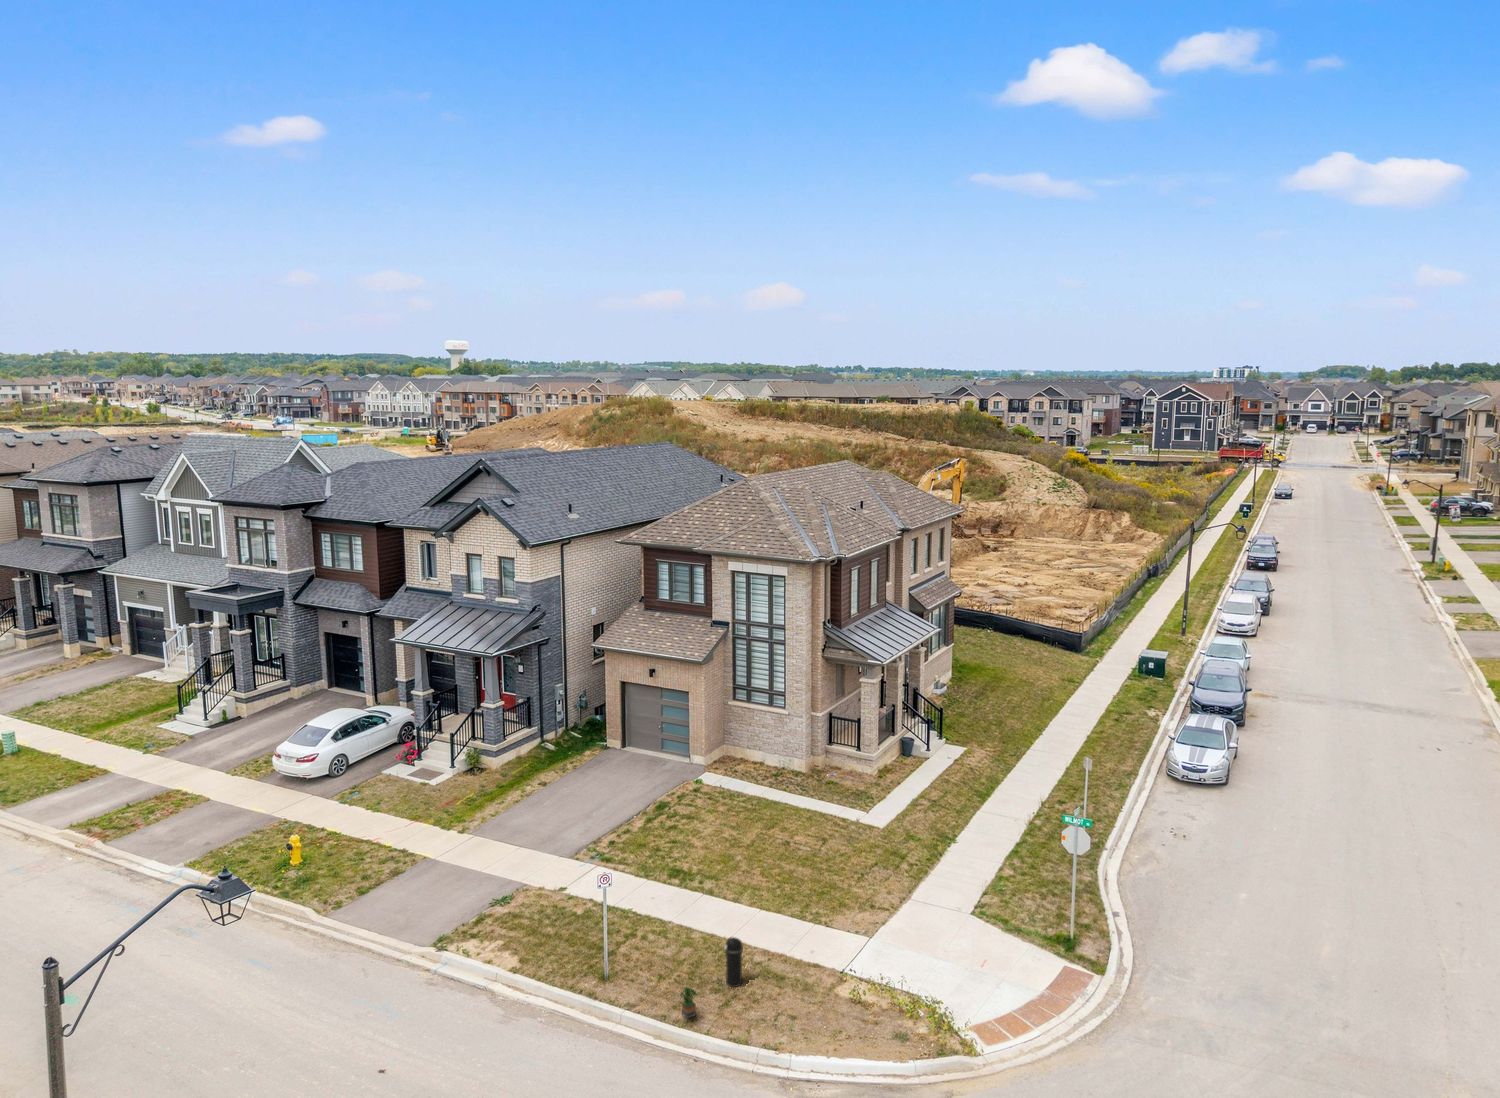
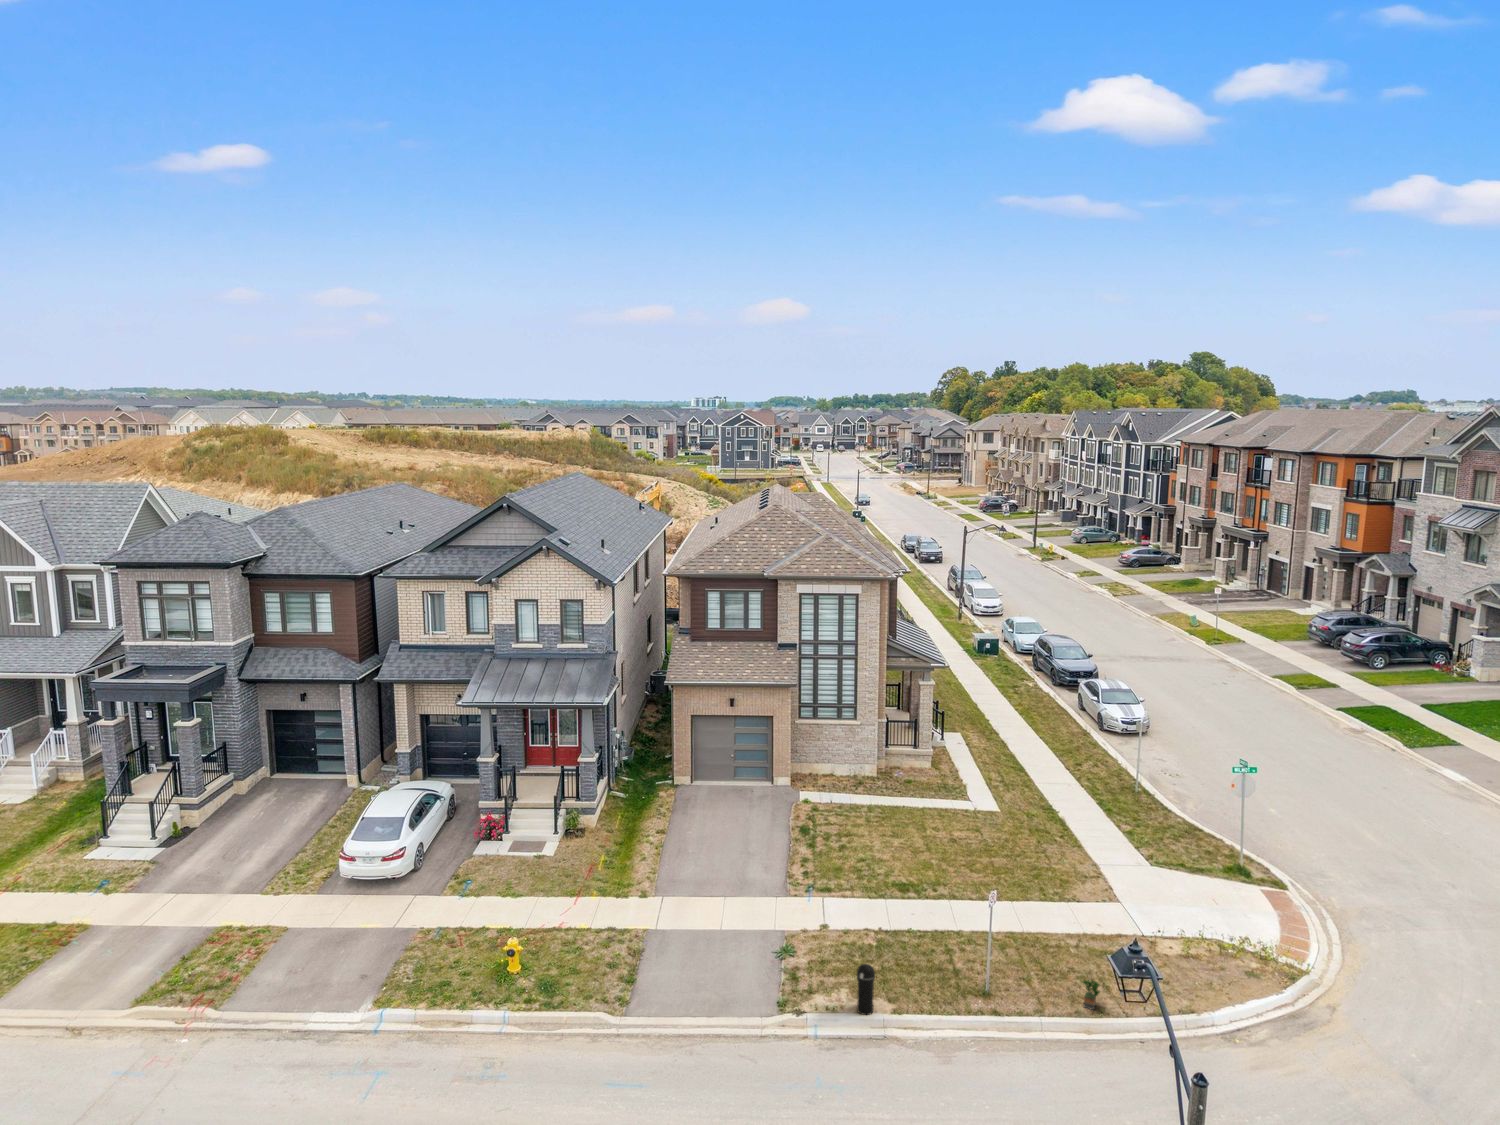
trash can: present [725,937,743,987] -> present [857,964,875,1015]

